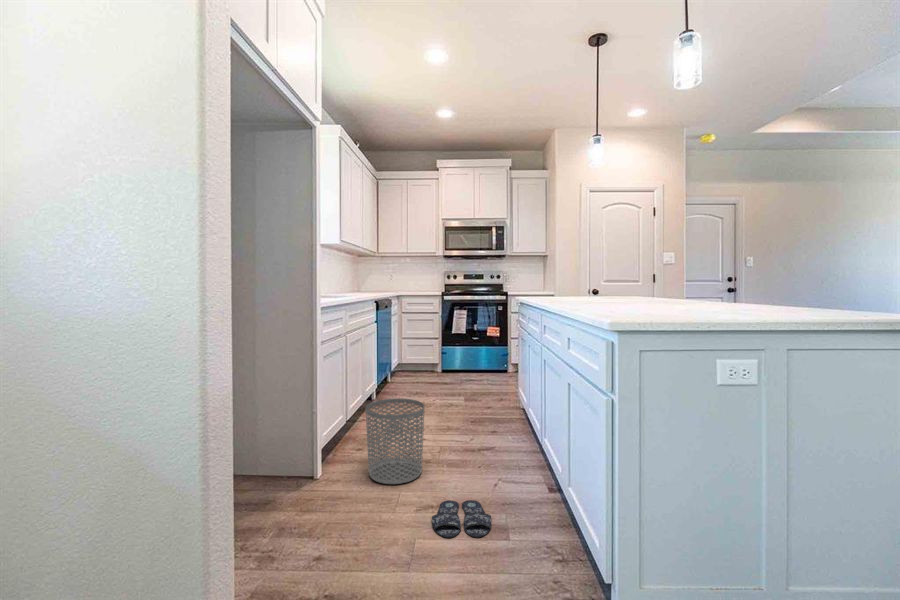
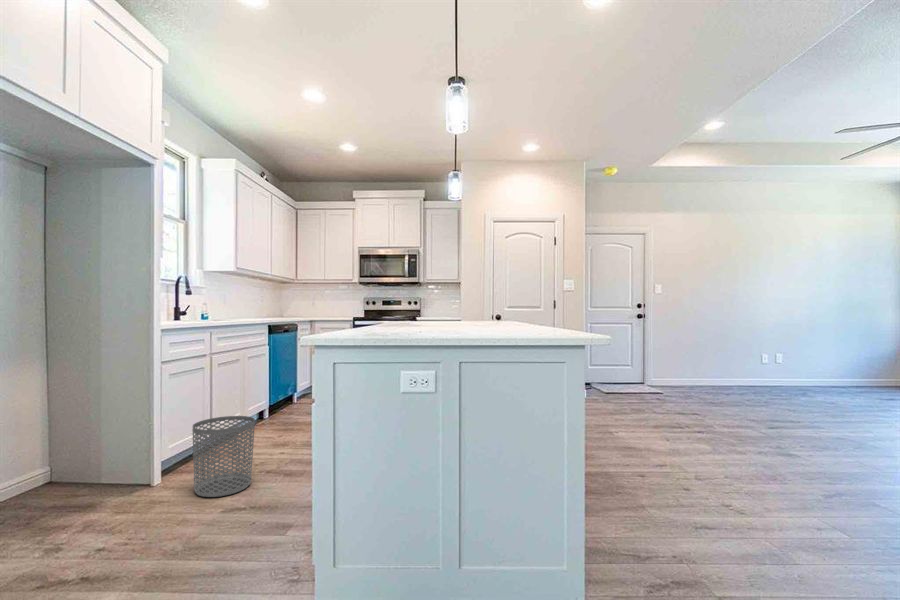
slippers: present [432,500,491,538] -> none [215,510,280,543]

